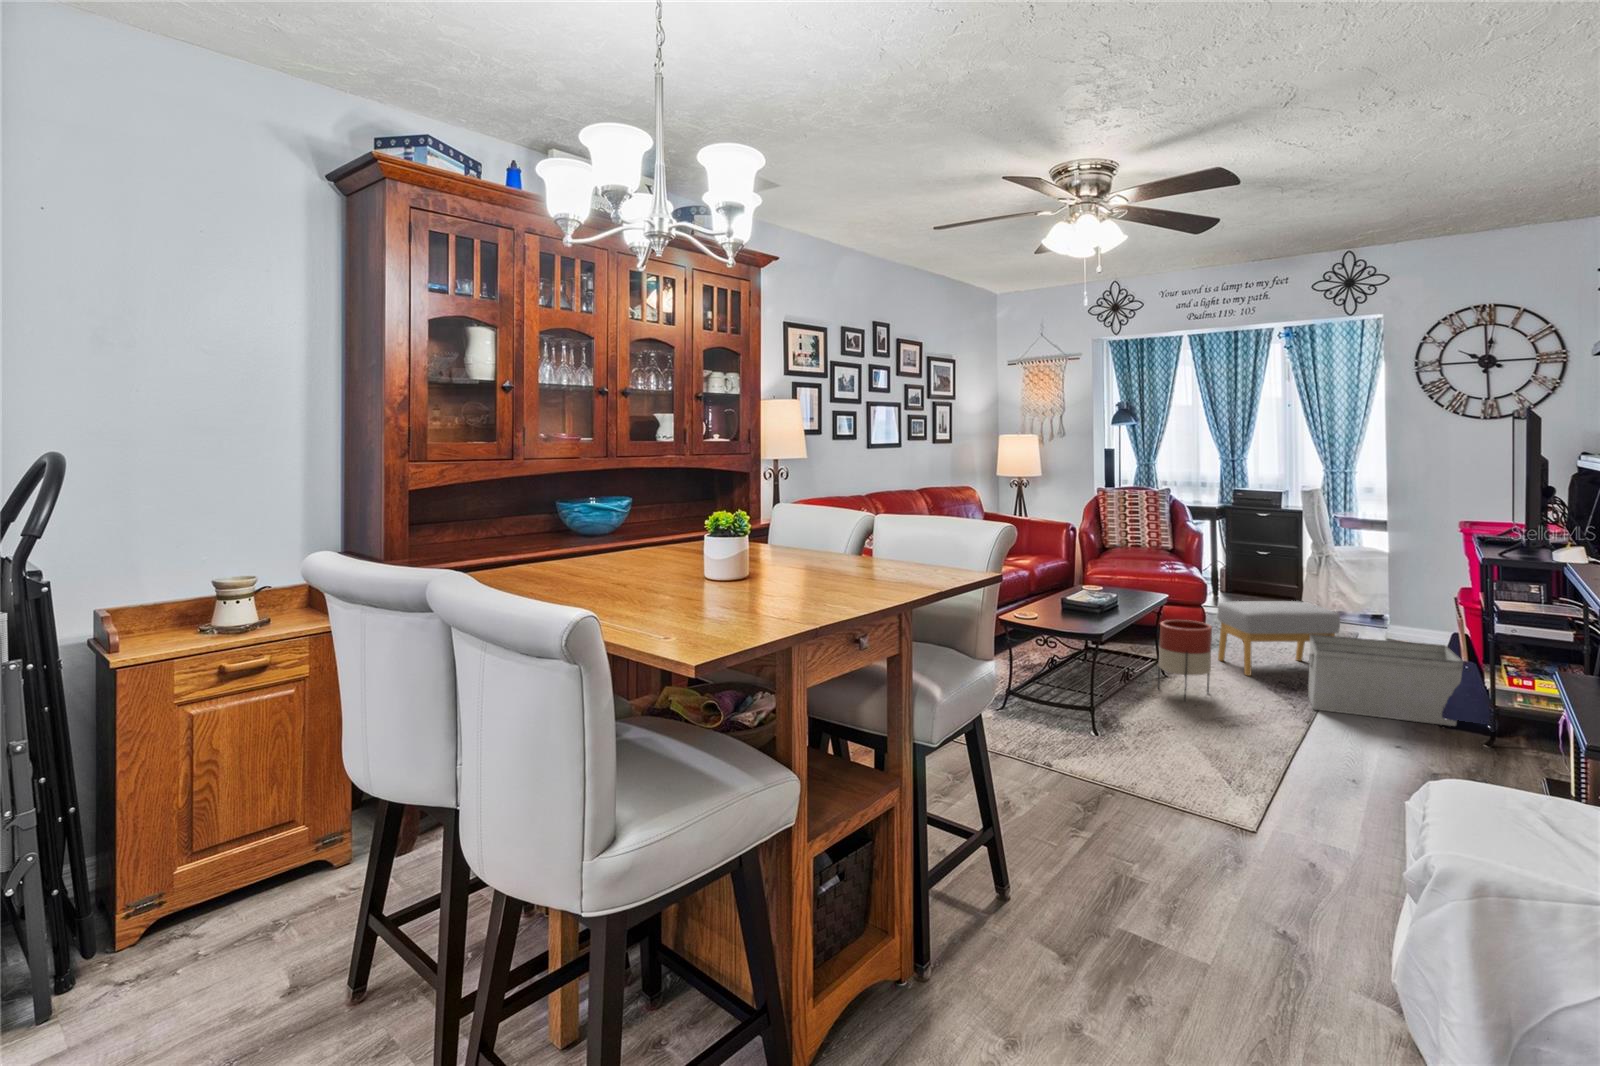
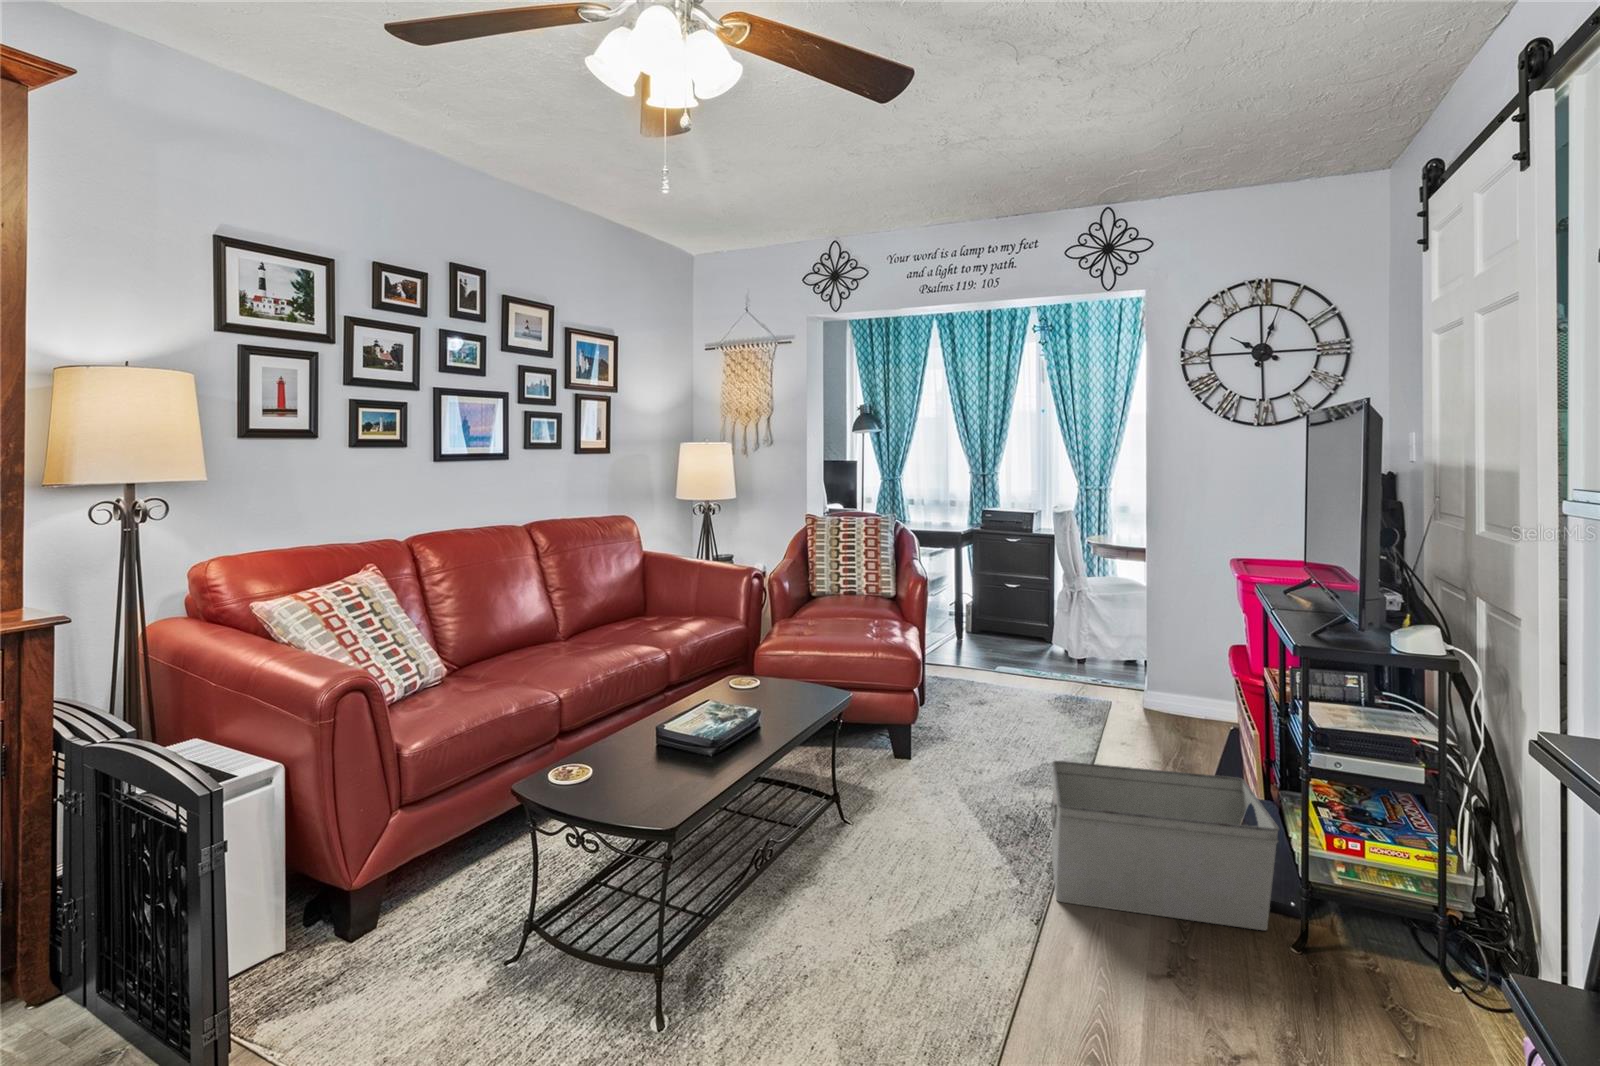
footstool: present [1218,601,1340,676] -> none [936,684,1097,812]
planter: present [1158,620,1212,701] -> none [825,747,905,901]

